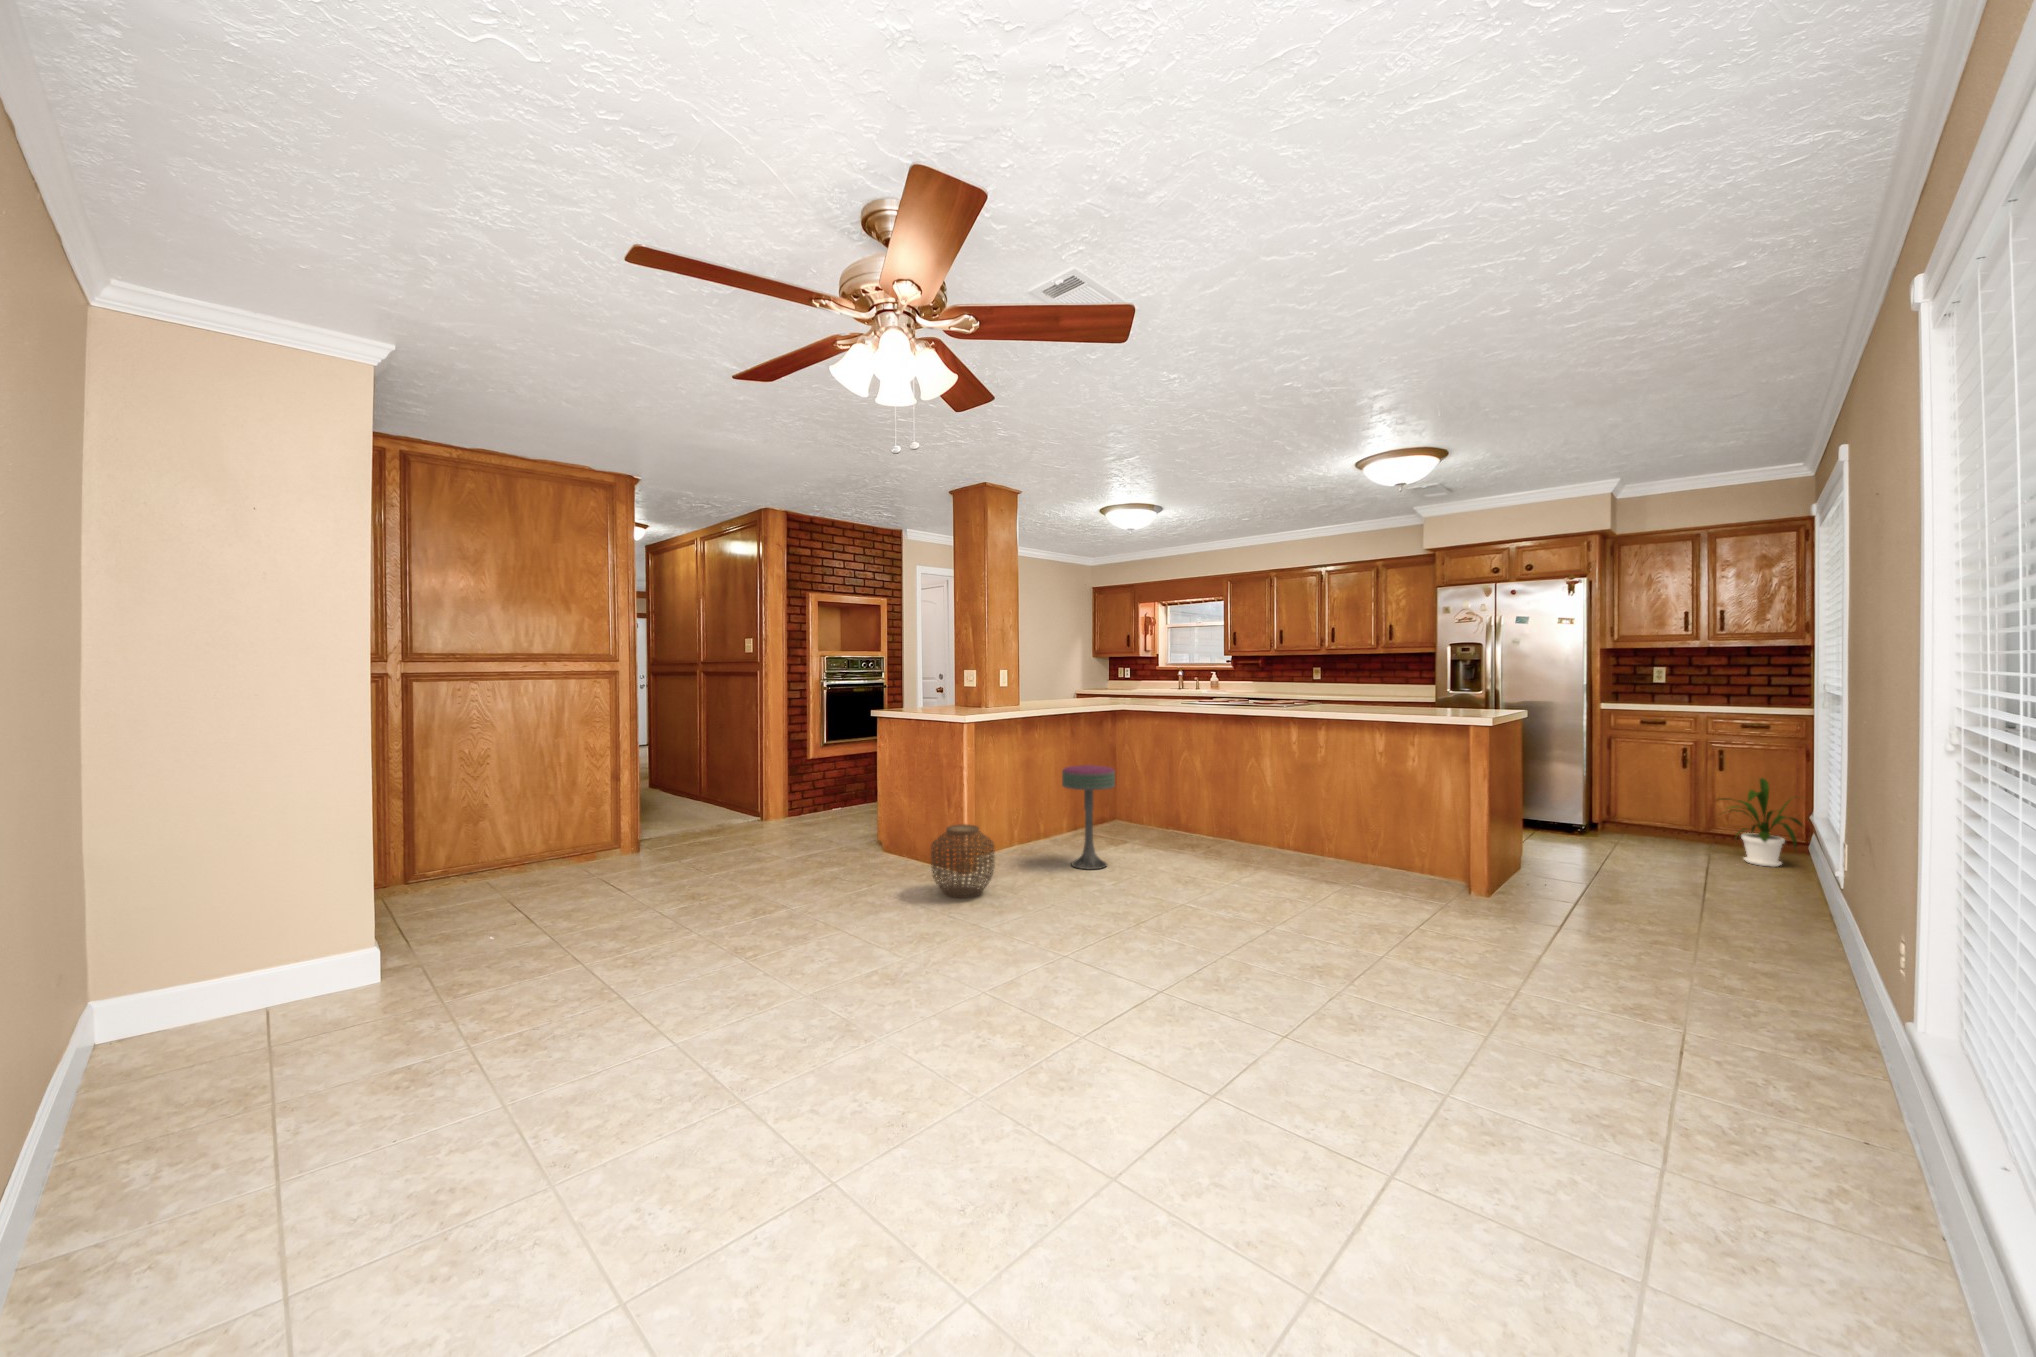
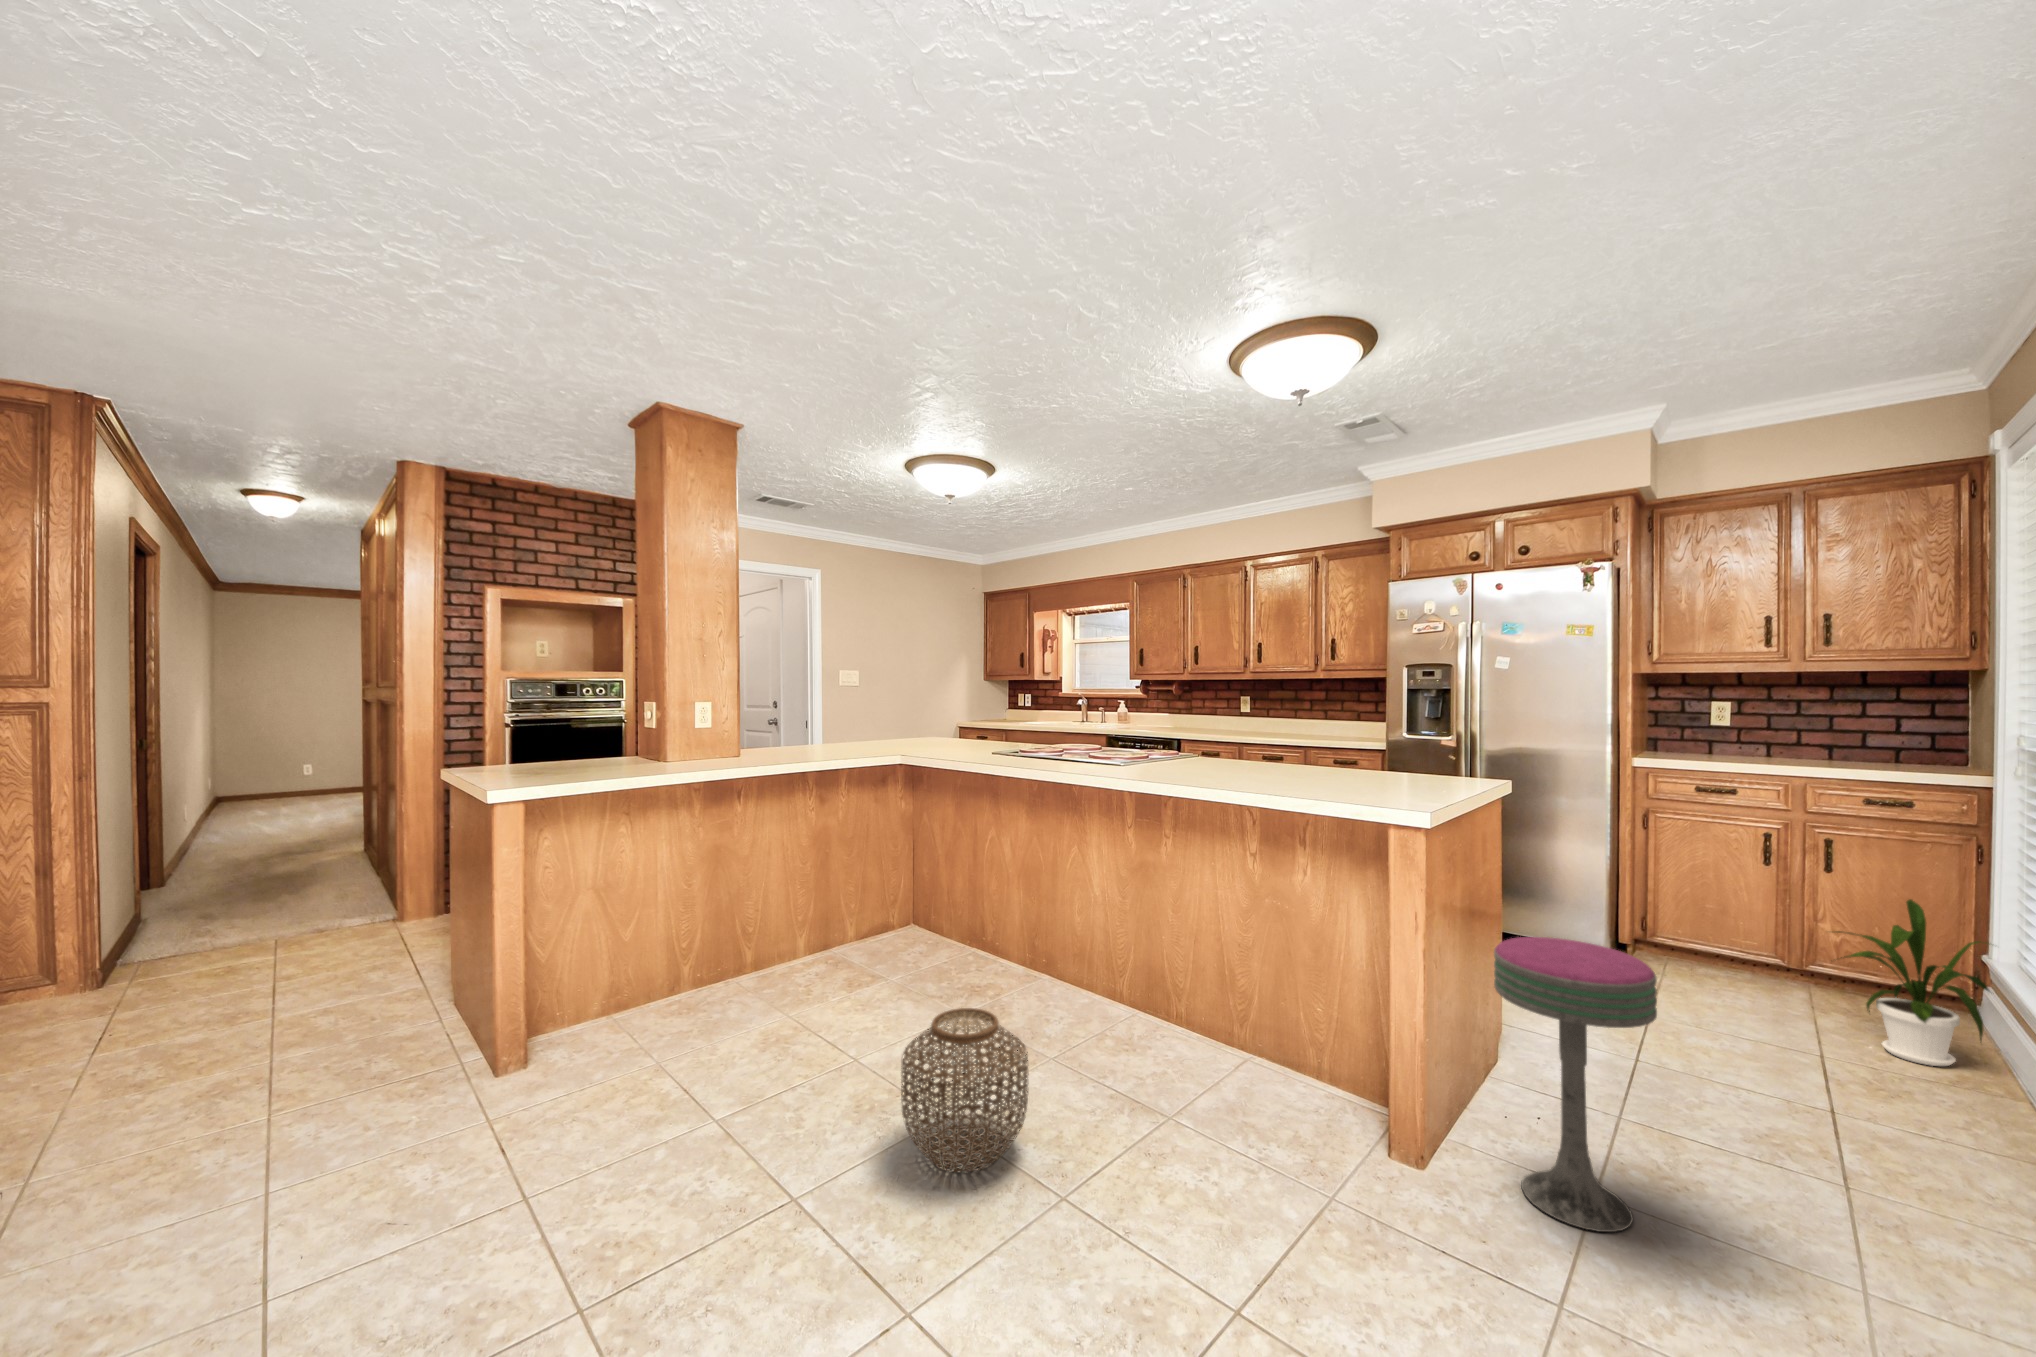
bar stool: present [1062,765,1115,869] -> present [1494,937,1657,1232]
woven basket: present [931,824,994,898] -> present [901,1008,1028,1172]

